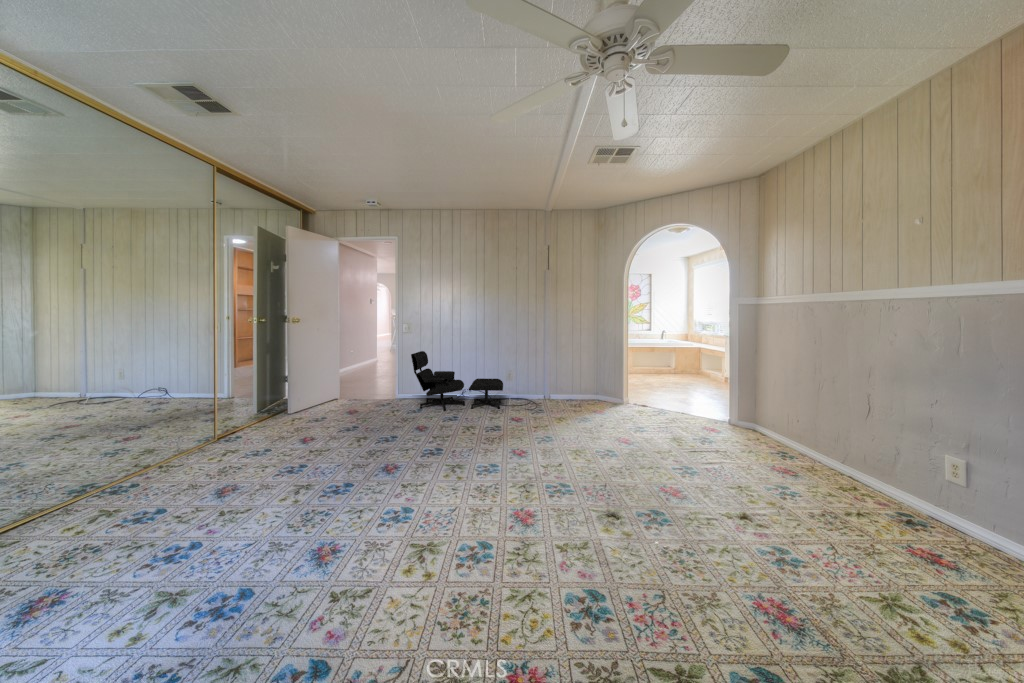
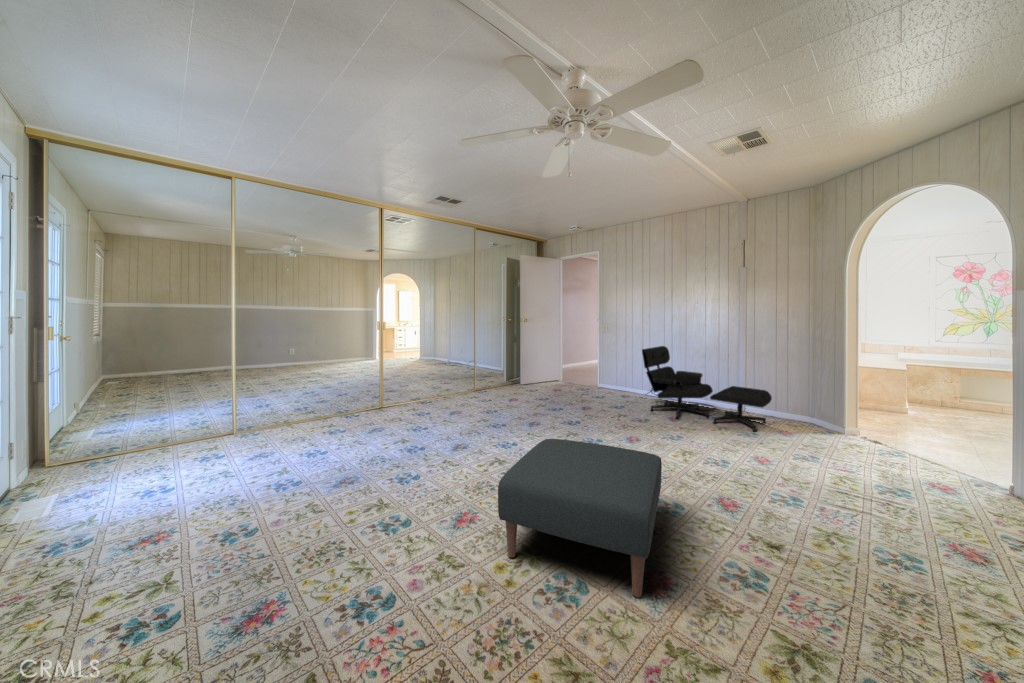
ottoman: none [393,429,532,558] -> present [498,439,662,598]

